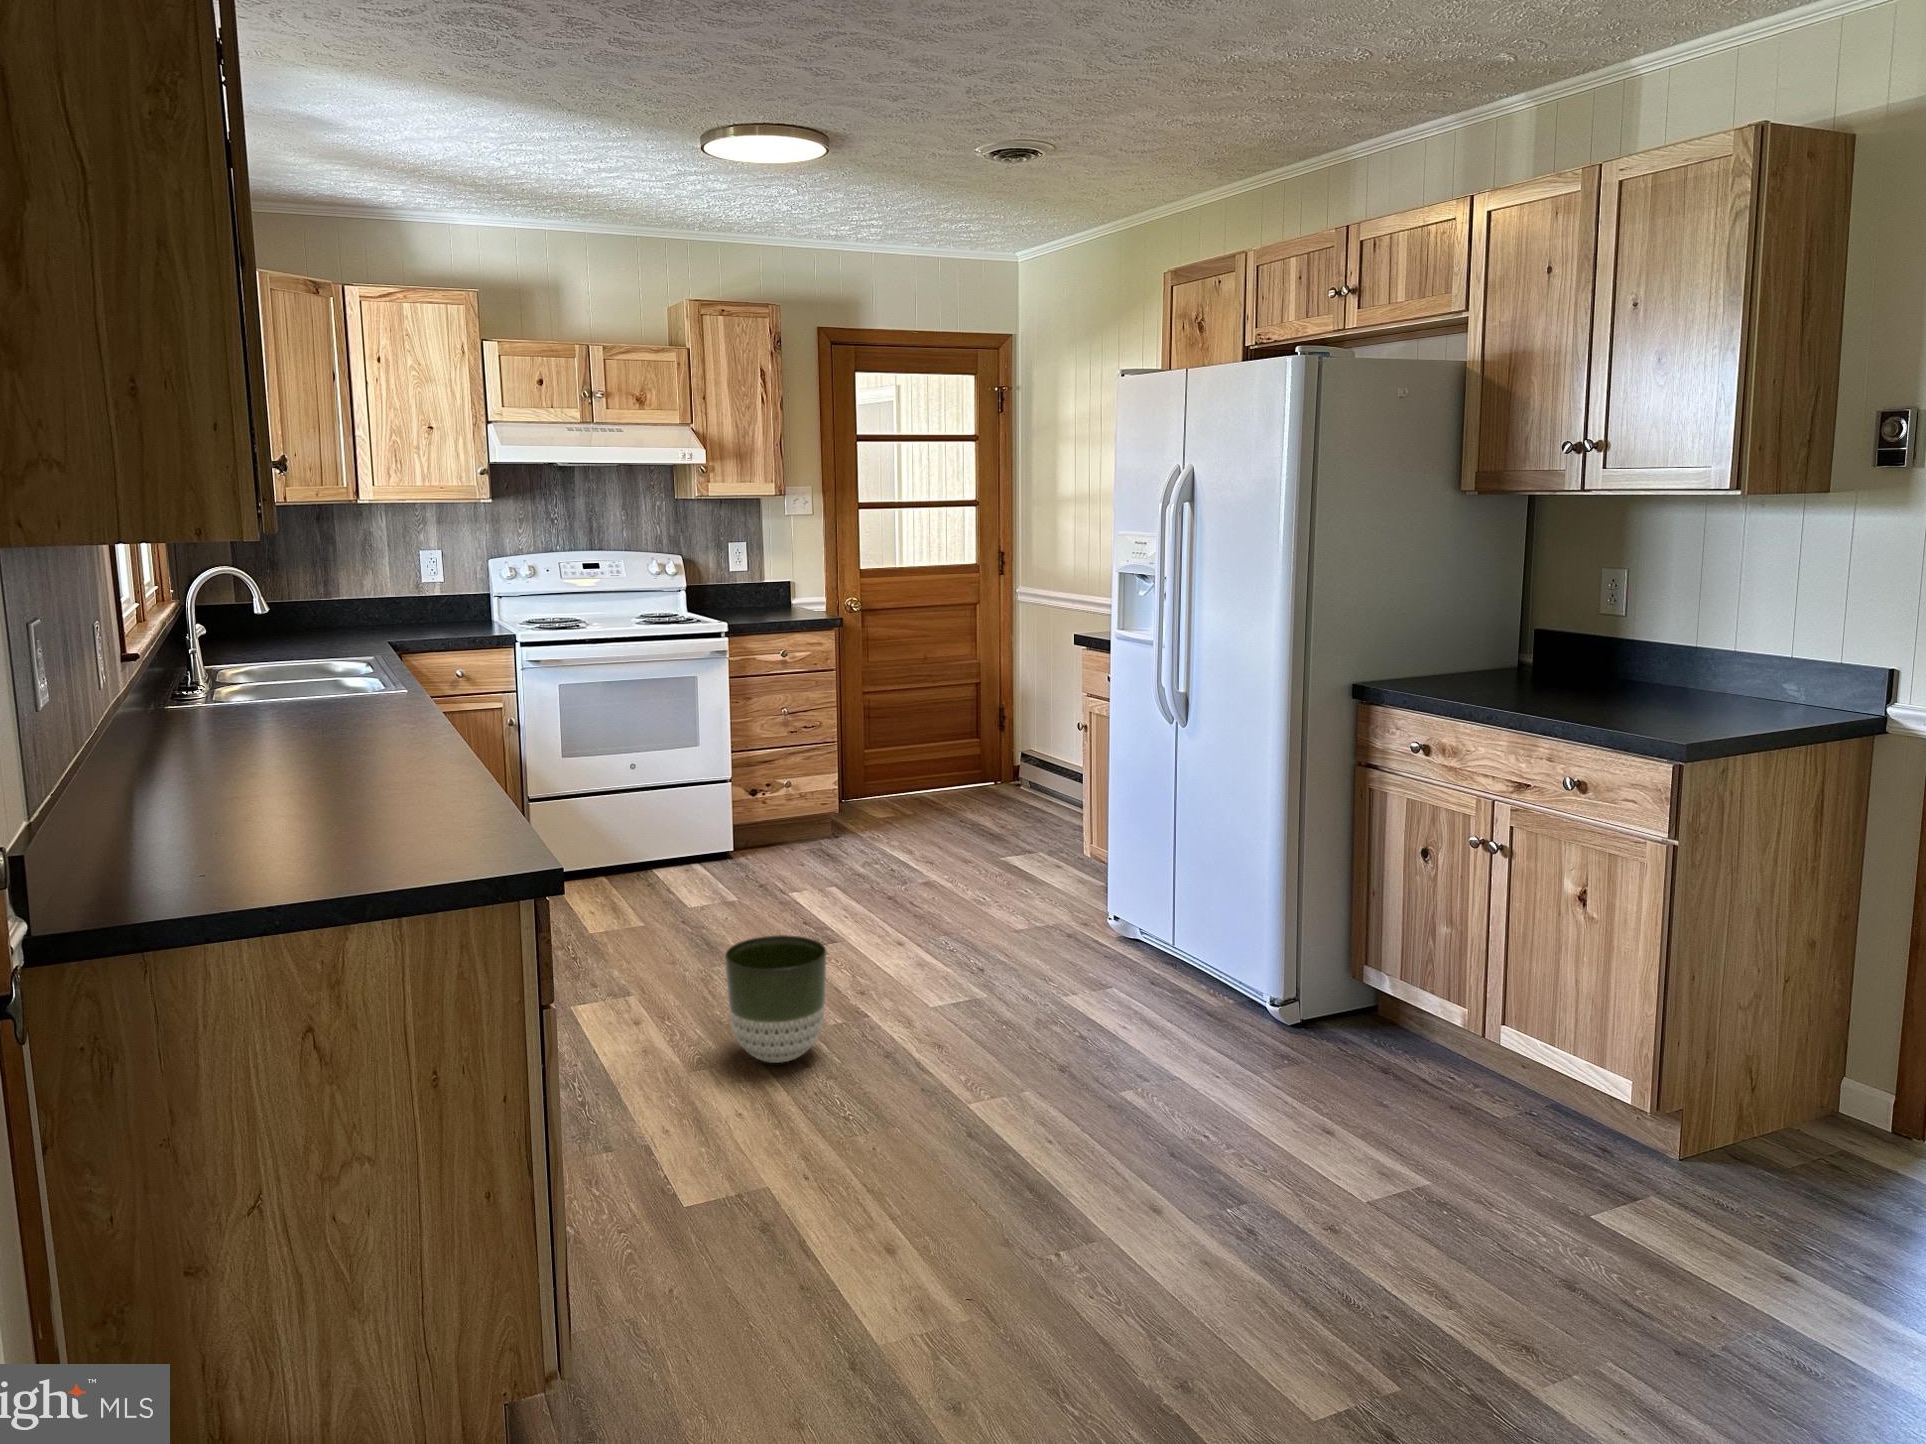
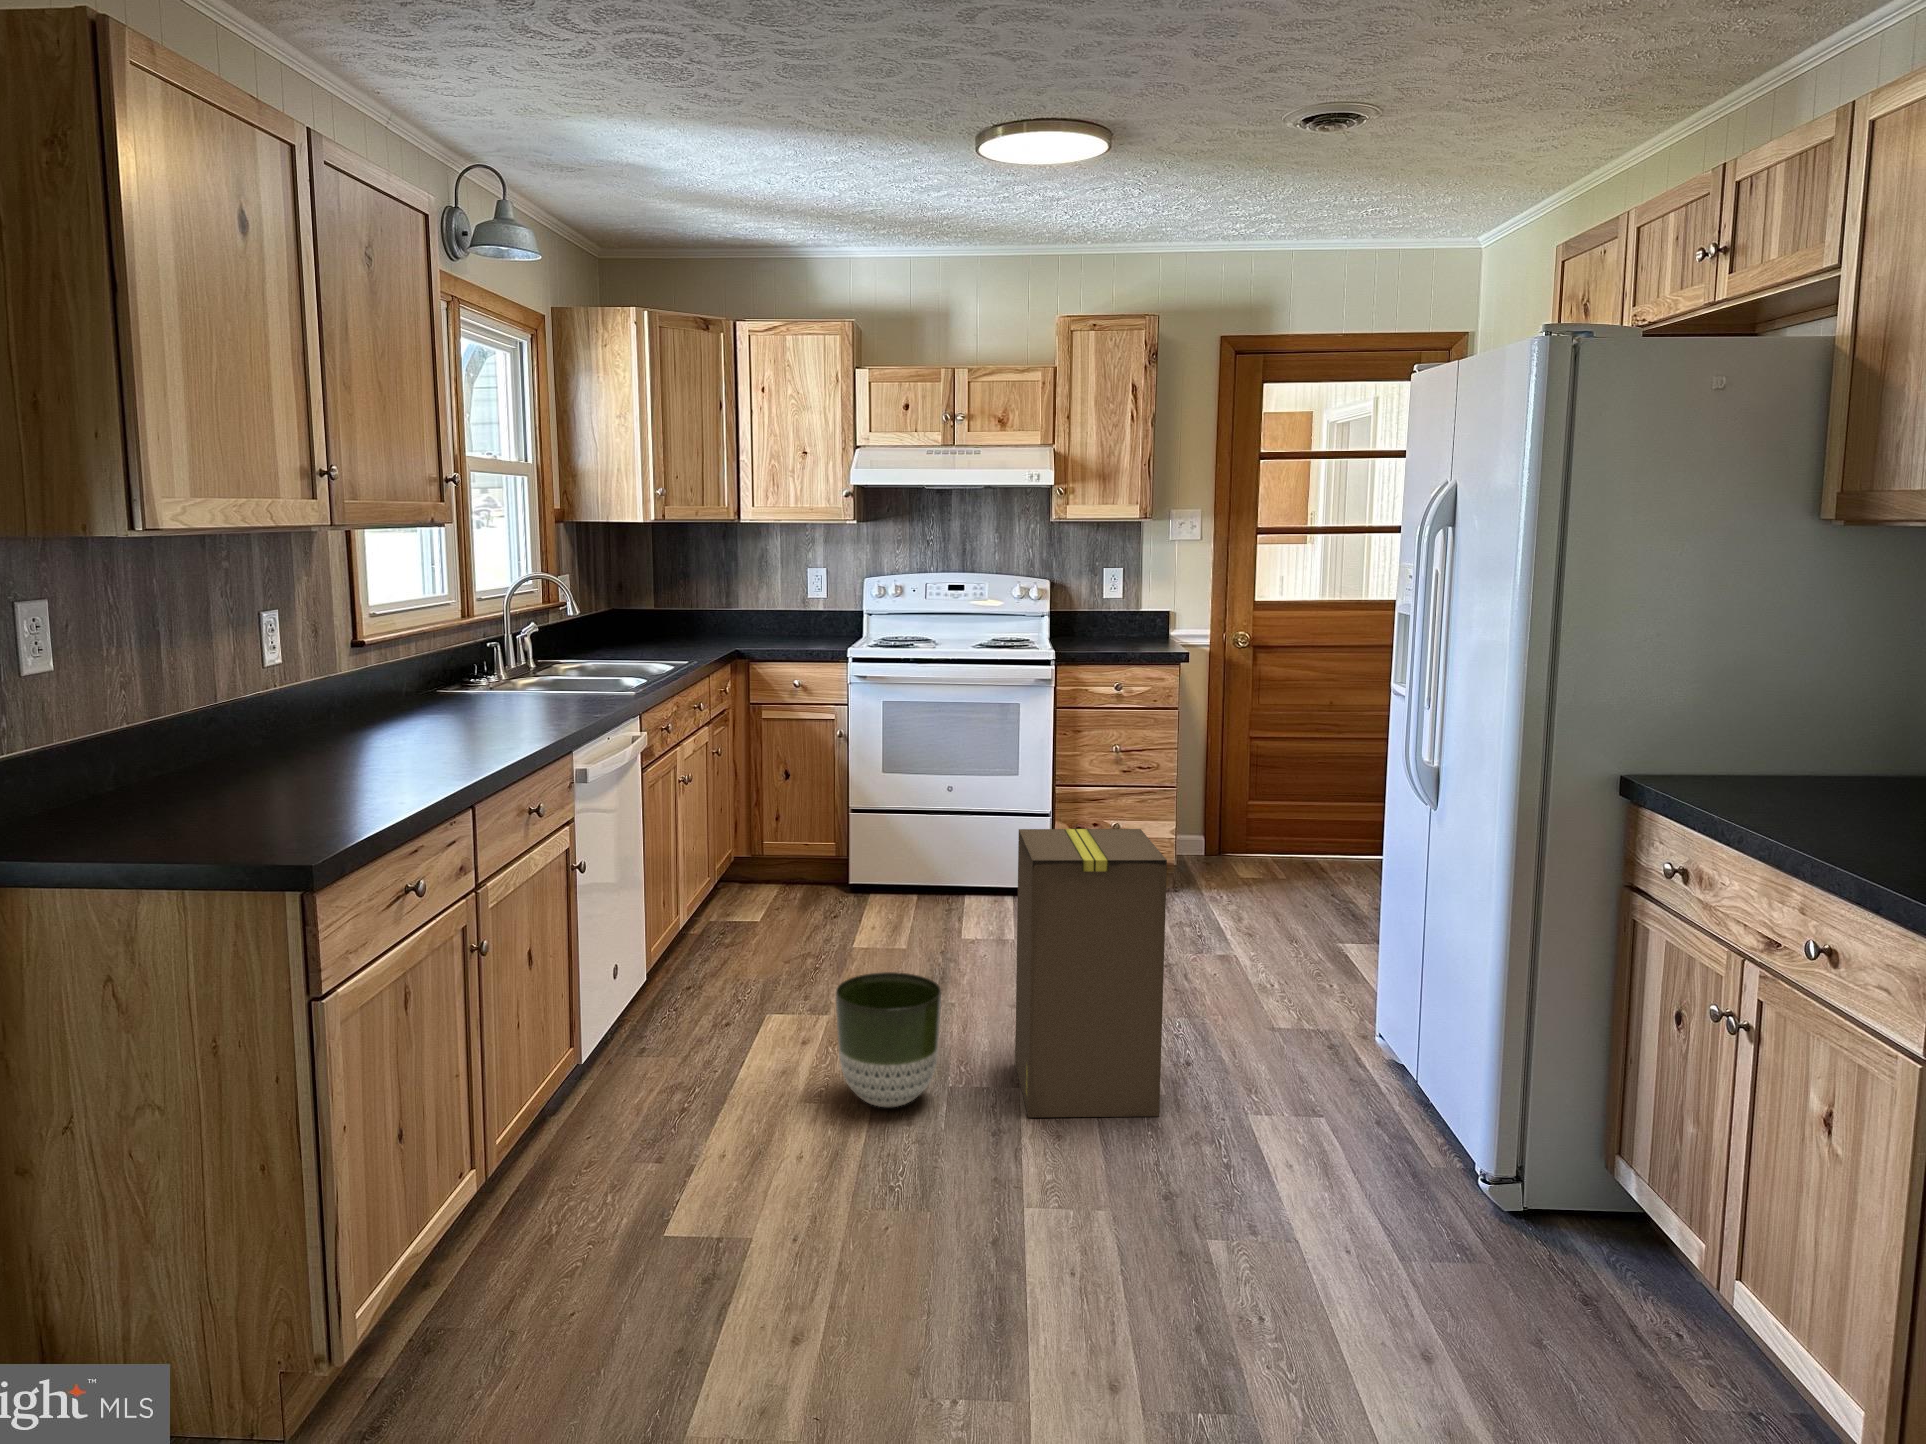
cardboard box: none [852,774,1010,1042] -> present [1015,829,1167,1117]

